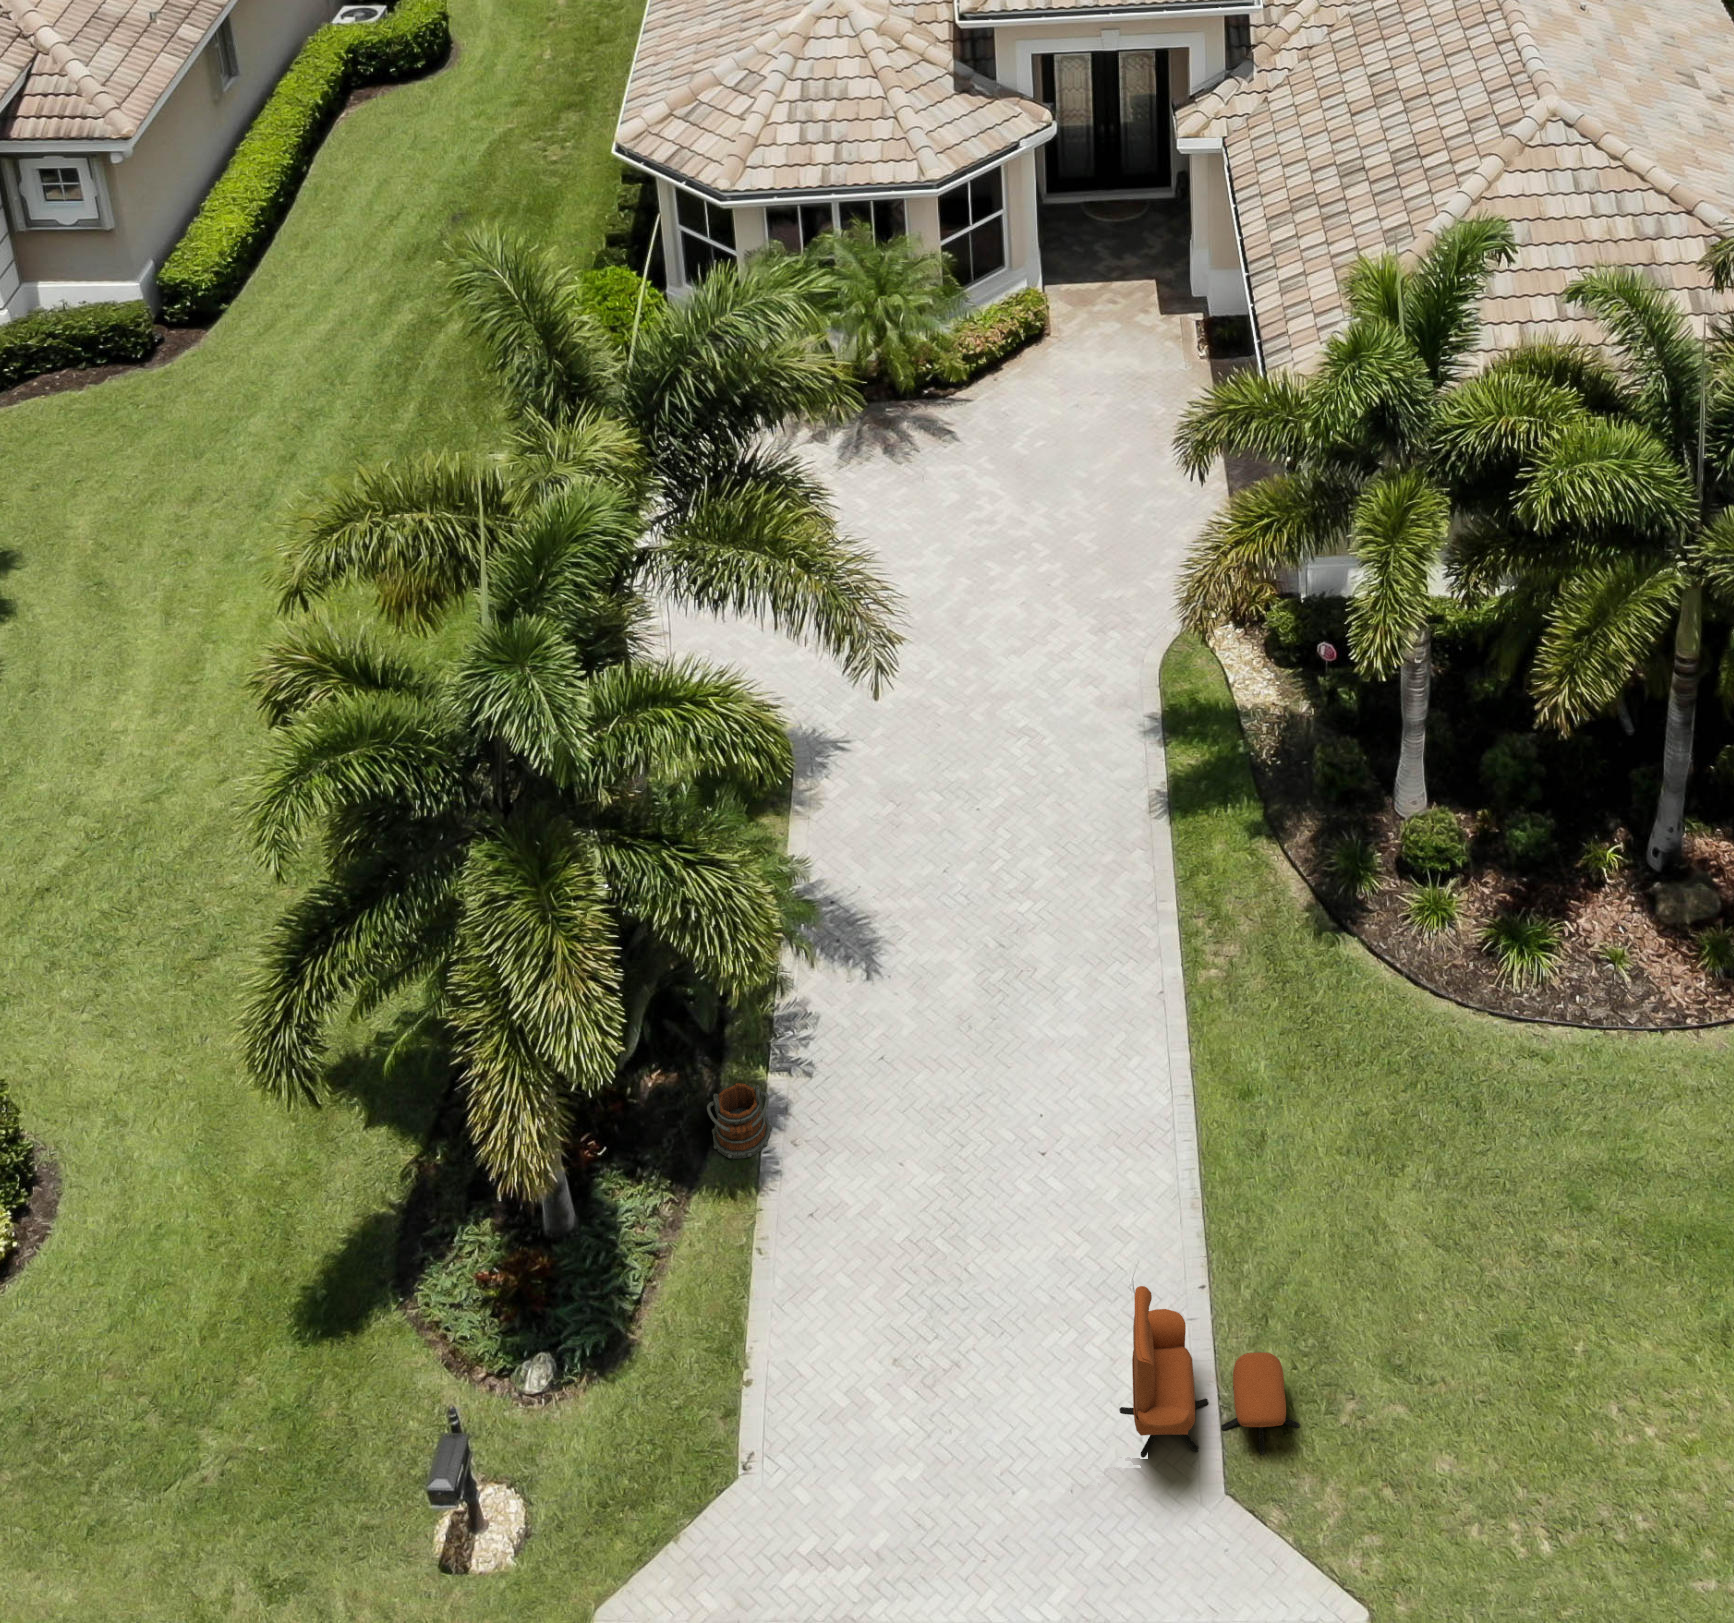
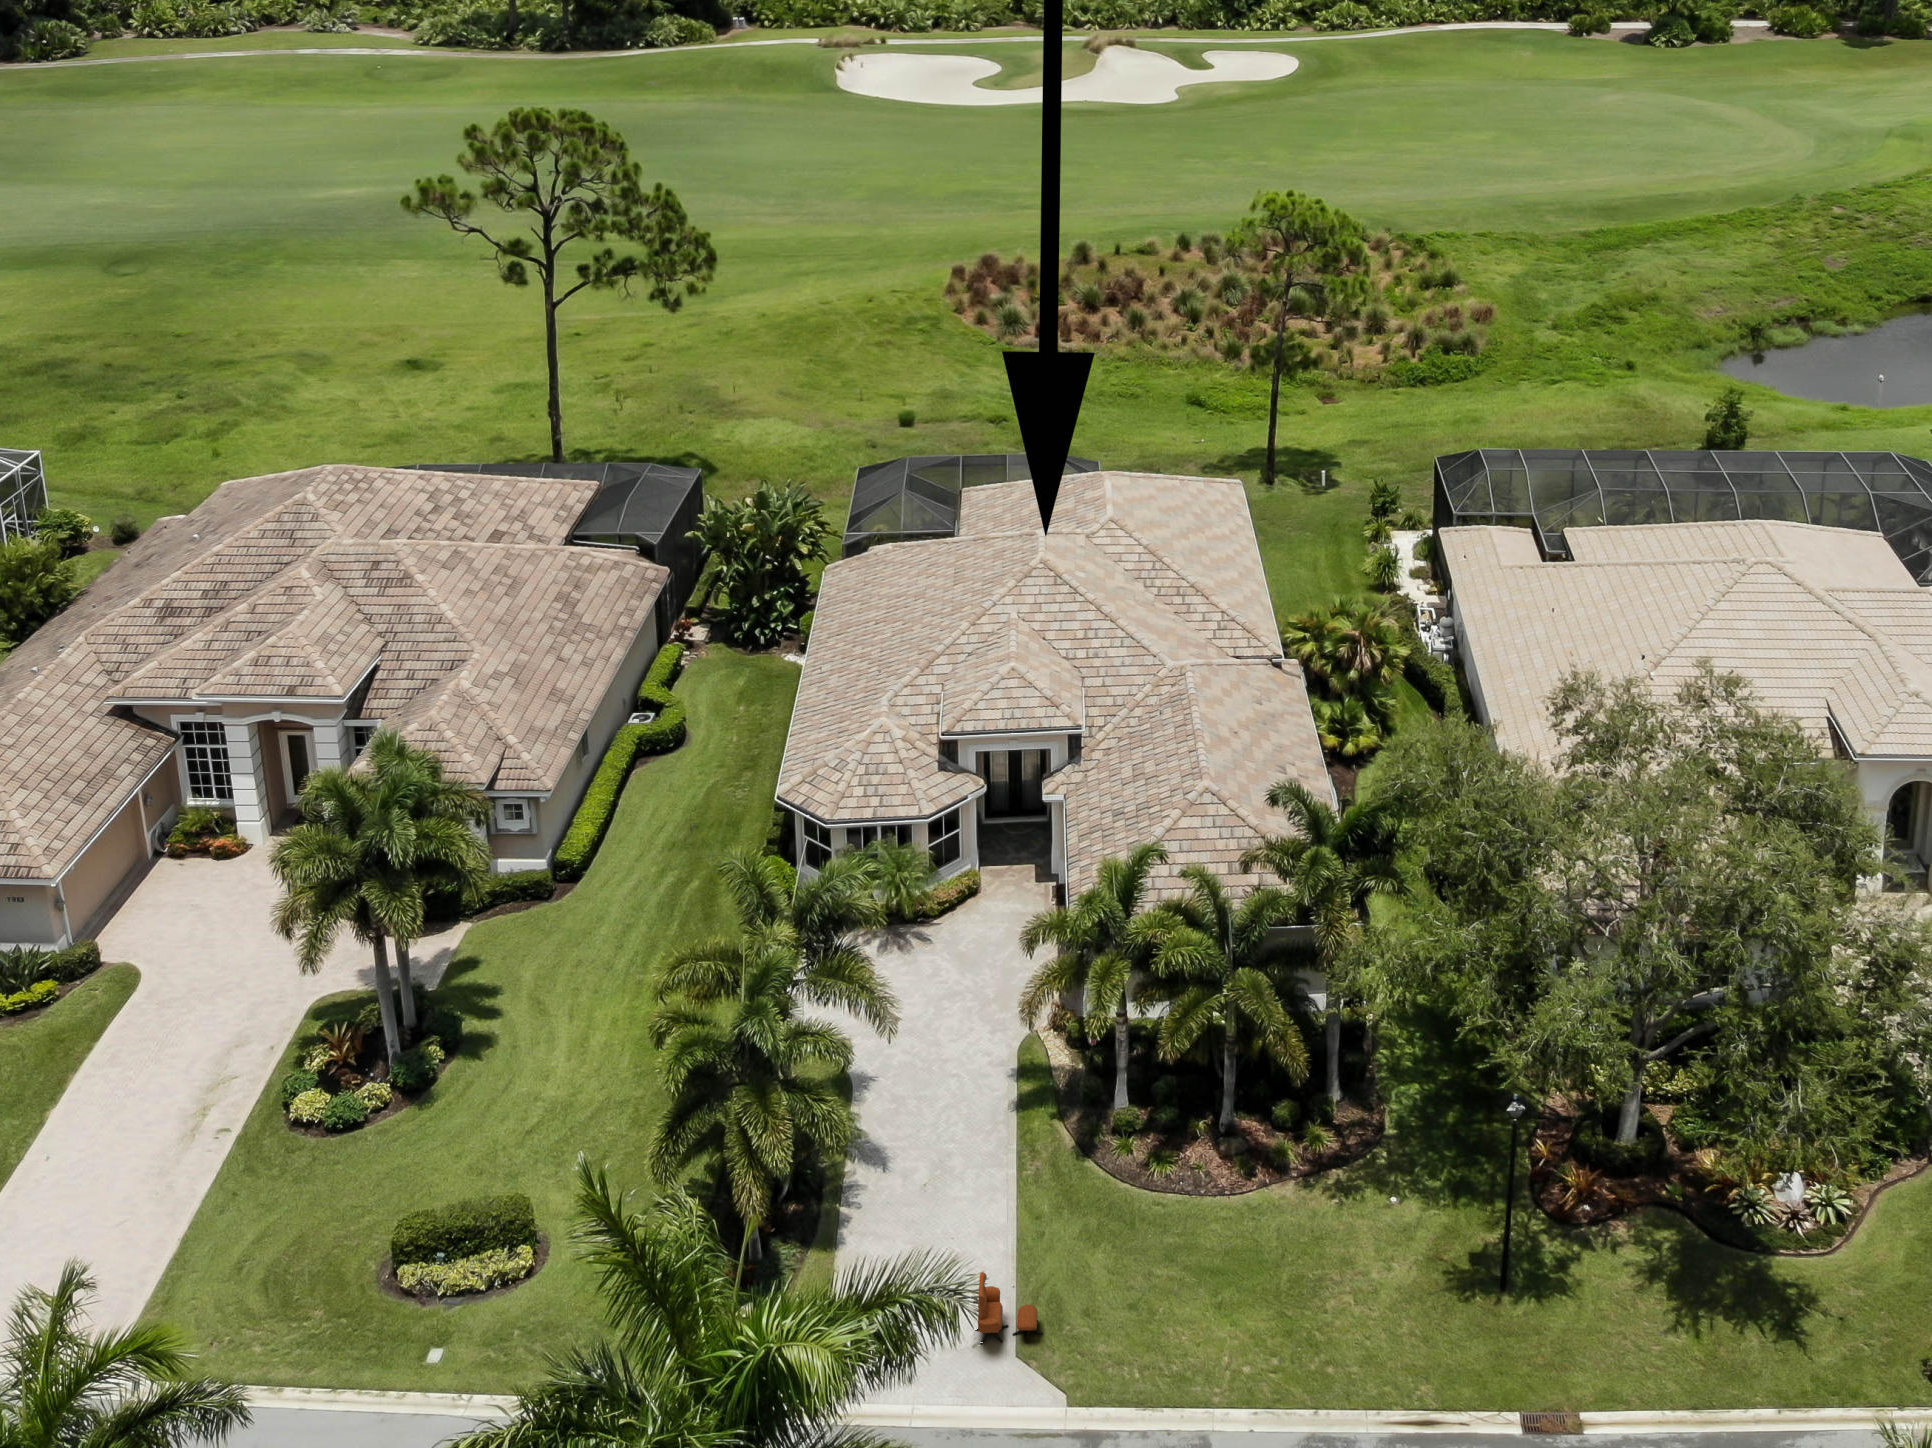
bucket: present [707,1083,772,1159] -> none [815,1209,841,1241]

